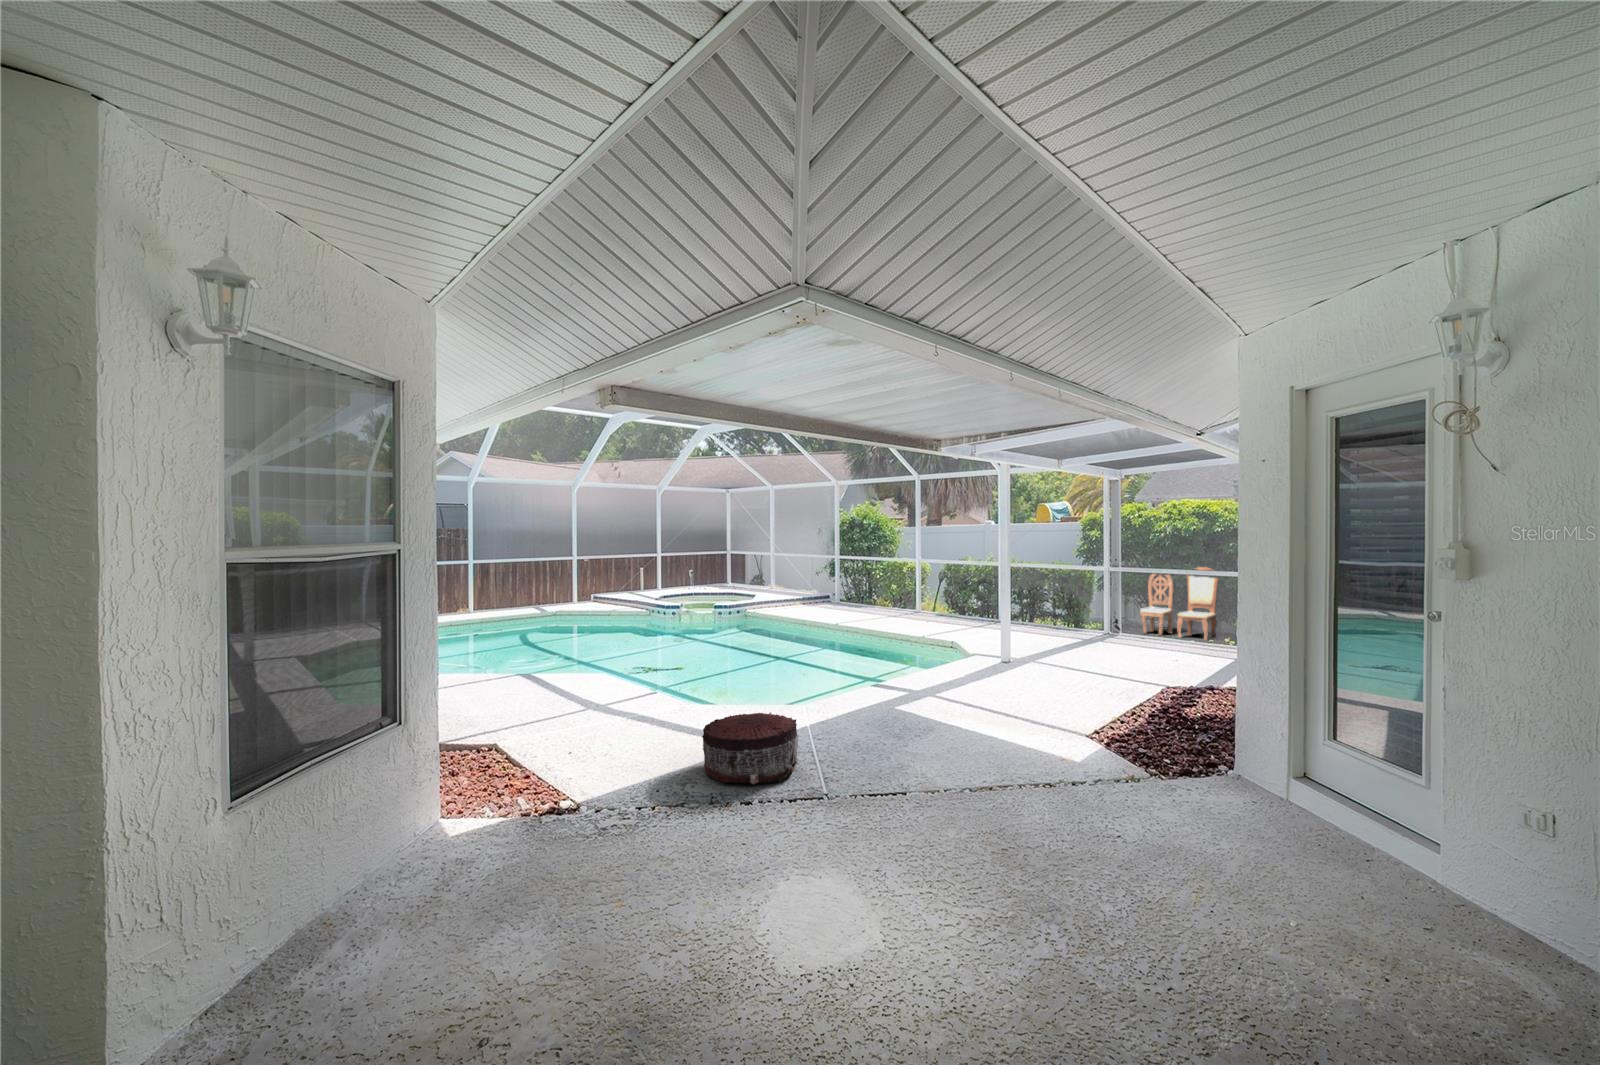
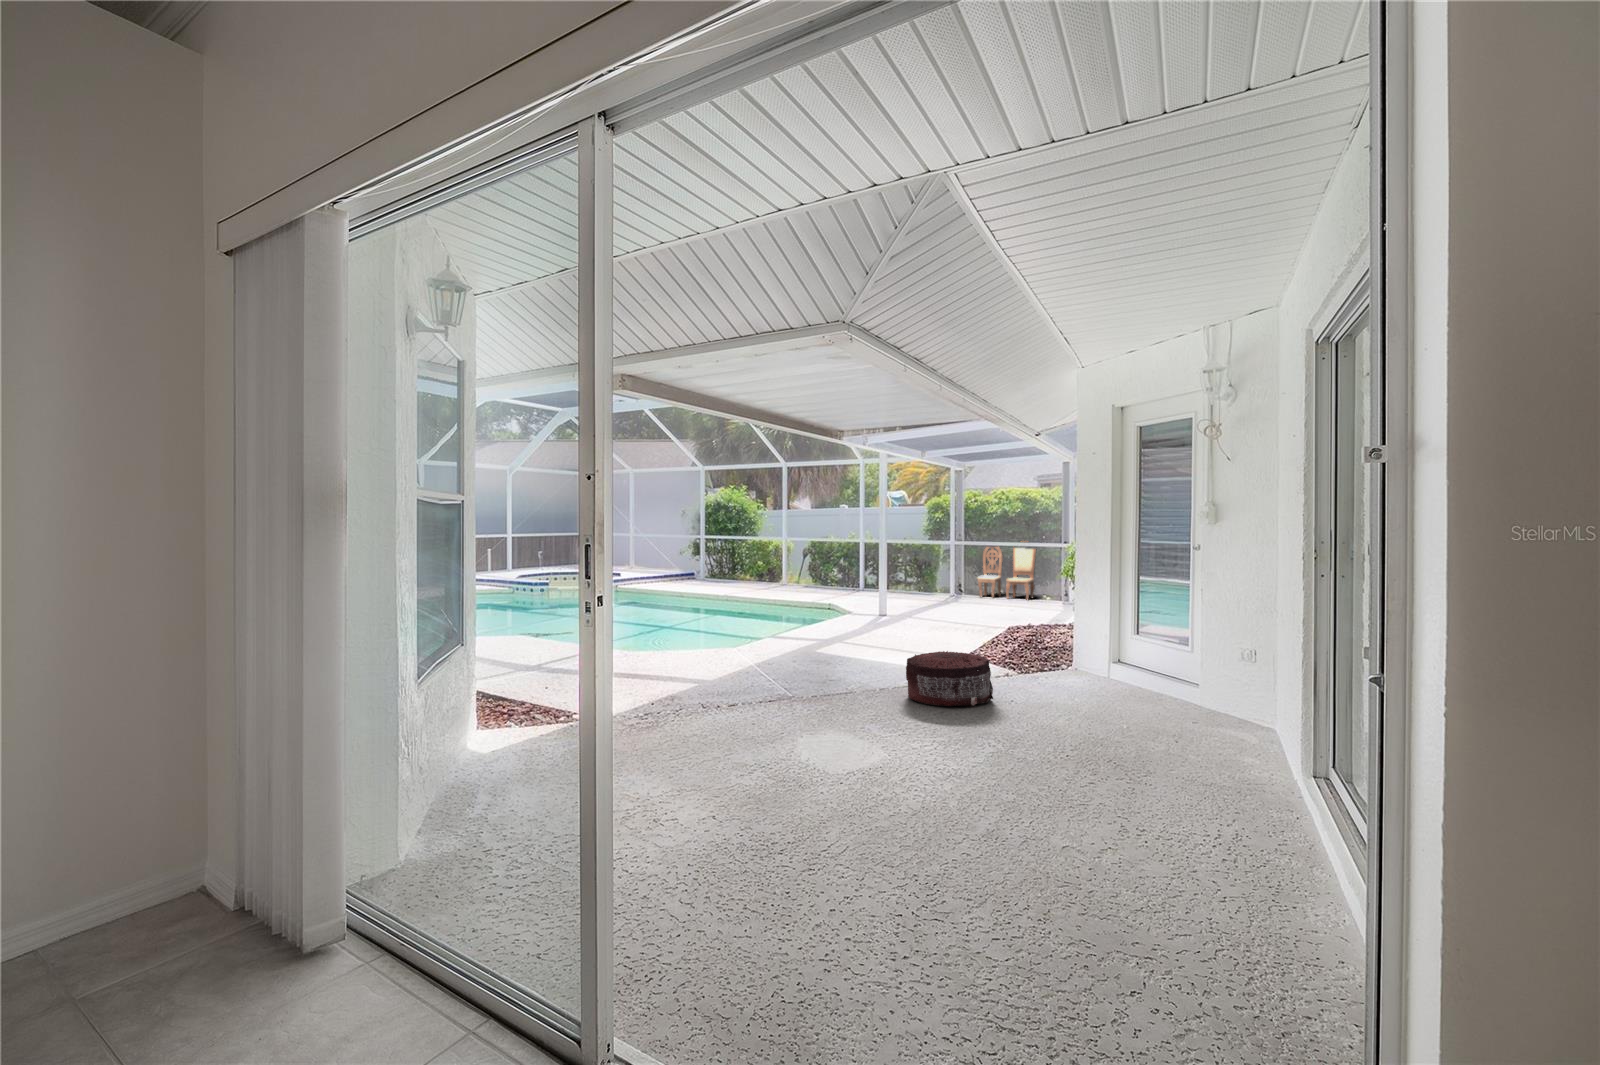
pouf: present [702,713,798,784] -> present [906,651,993,706]

